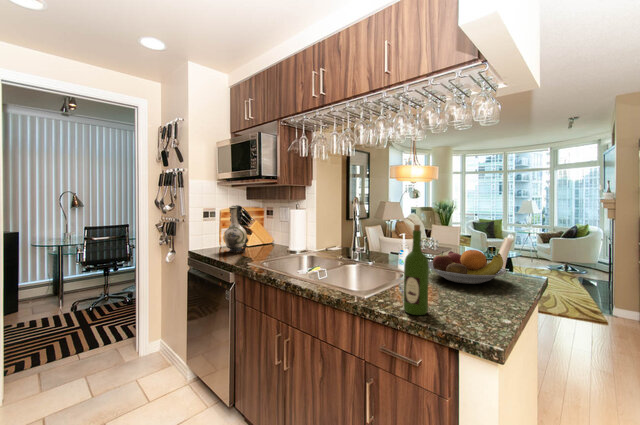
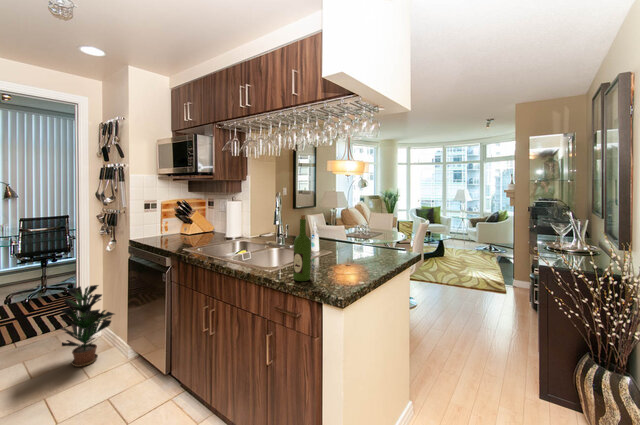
decorative vase: present [224,205,248,252] -> none [164,198,187,241]
fruit bowl: present [428,250,506,284] -> none [328,235,384,261]
potted plant: none [120,298,174,387] -> present [60,285,114,367]

